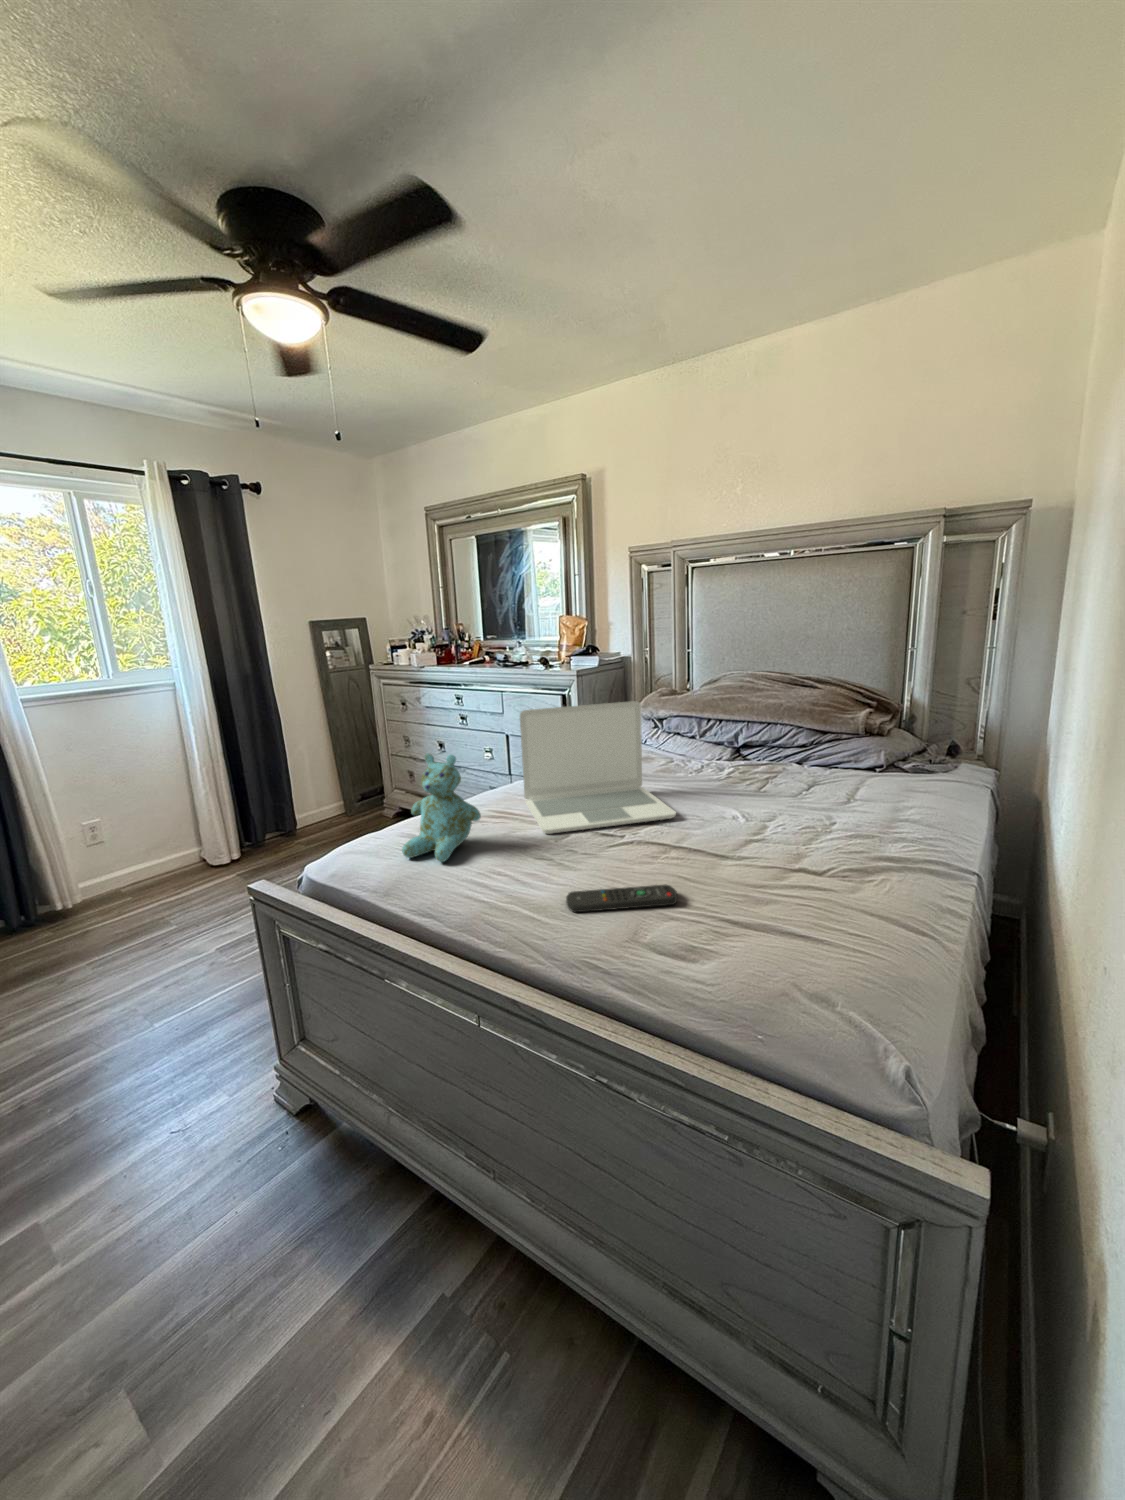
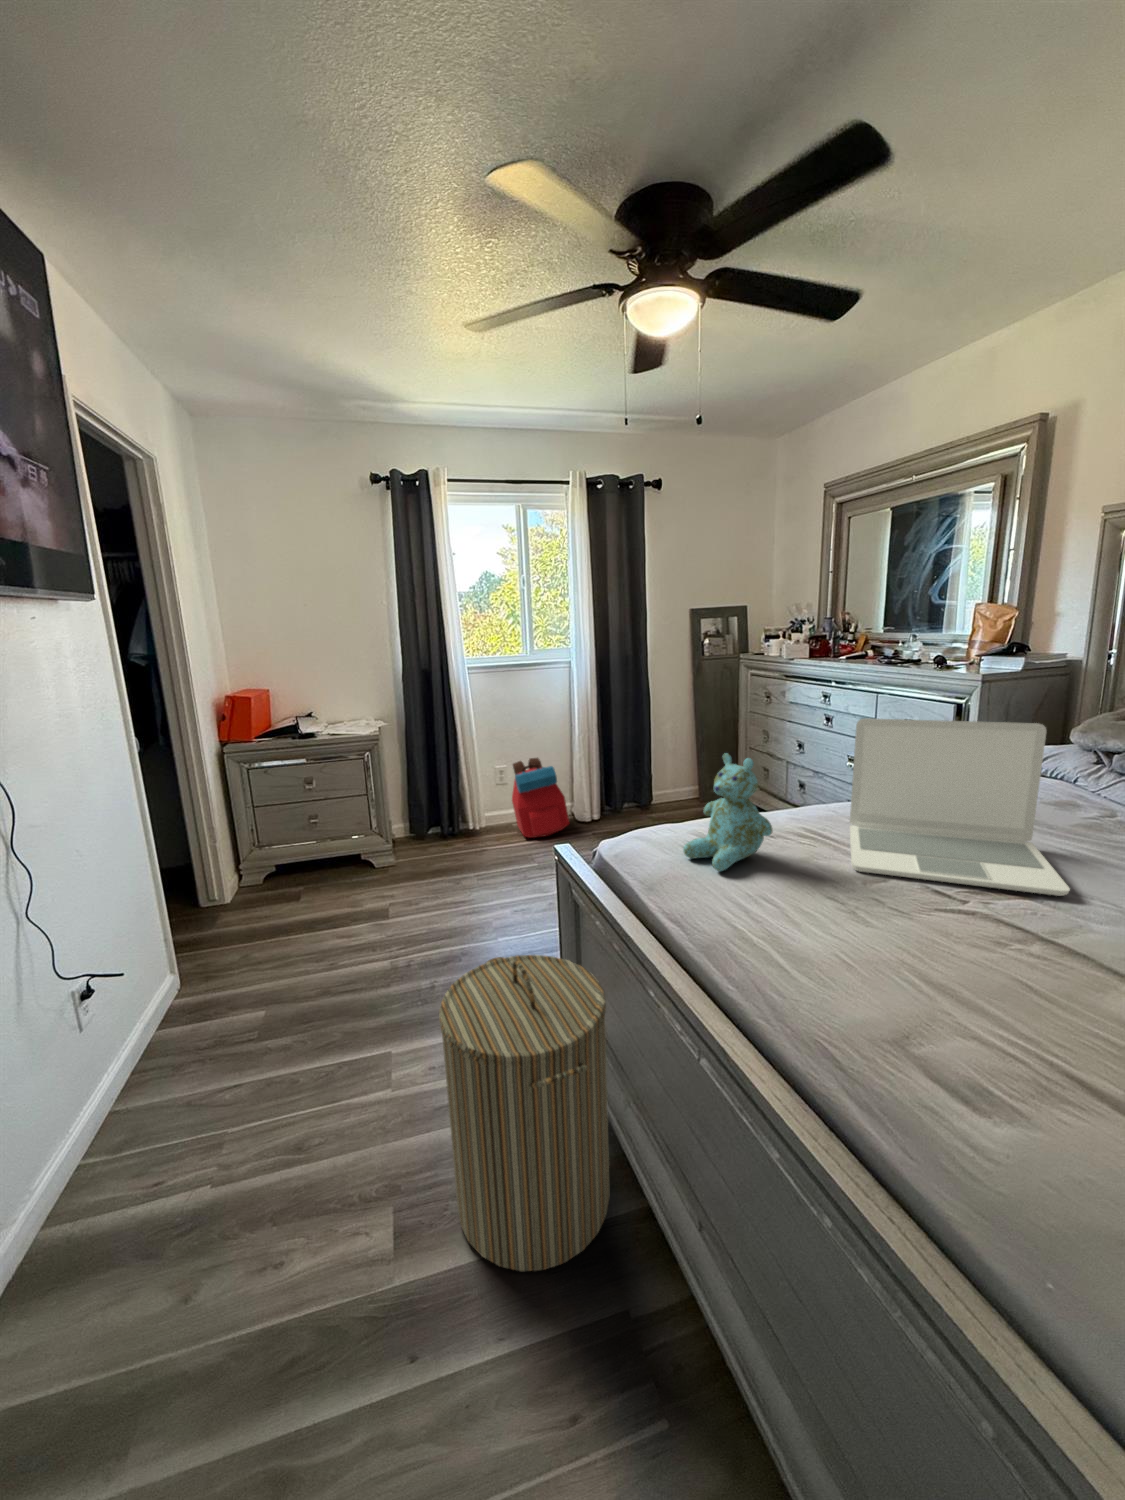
backpack: none [111,801,206,898] -> present [512,758,569,838]
remote control: present [566,885,677,912] -> none [833,949,1003,1015]
laundry hamper: none [158,998,392,1364] -> present [439,955,609,1271]

